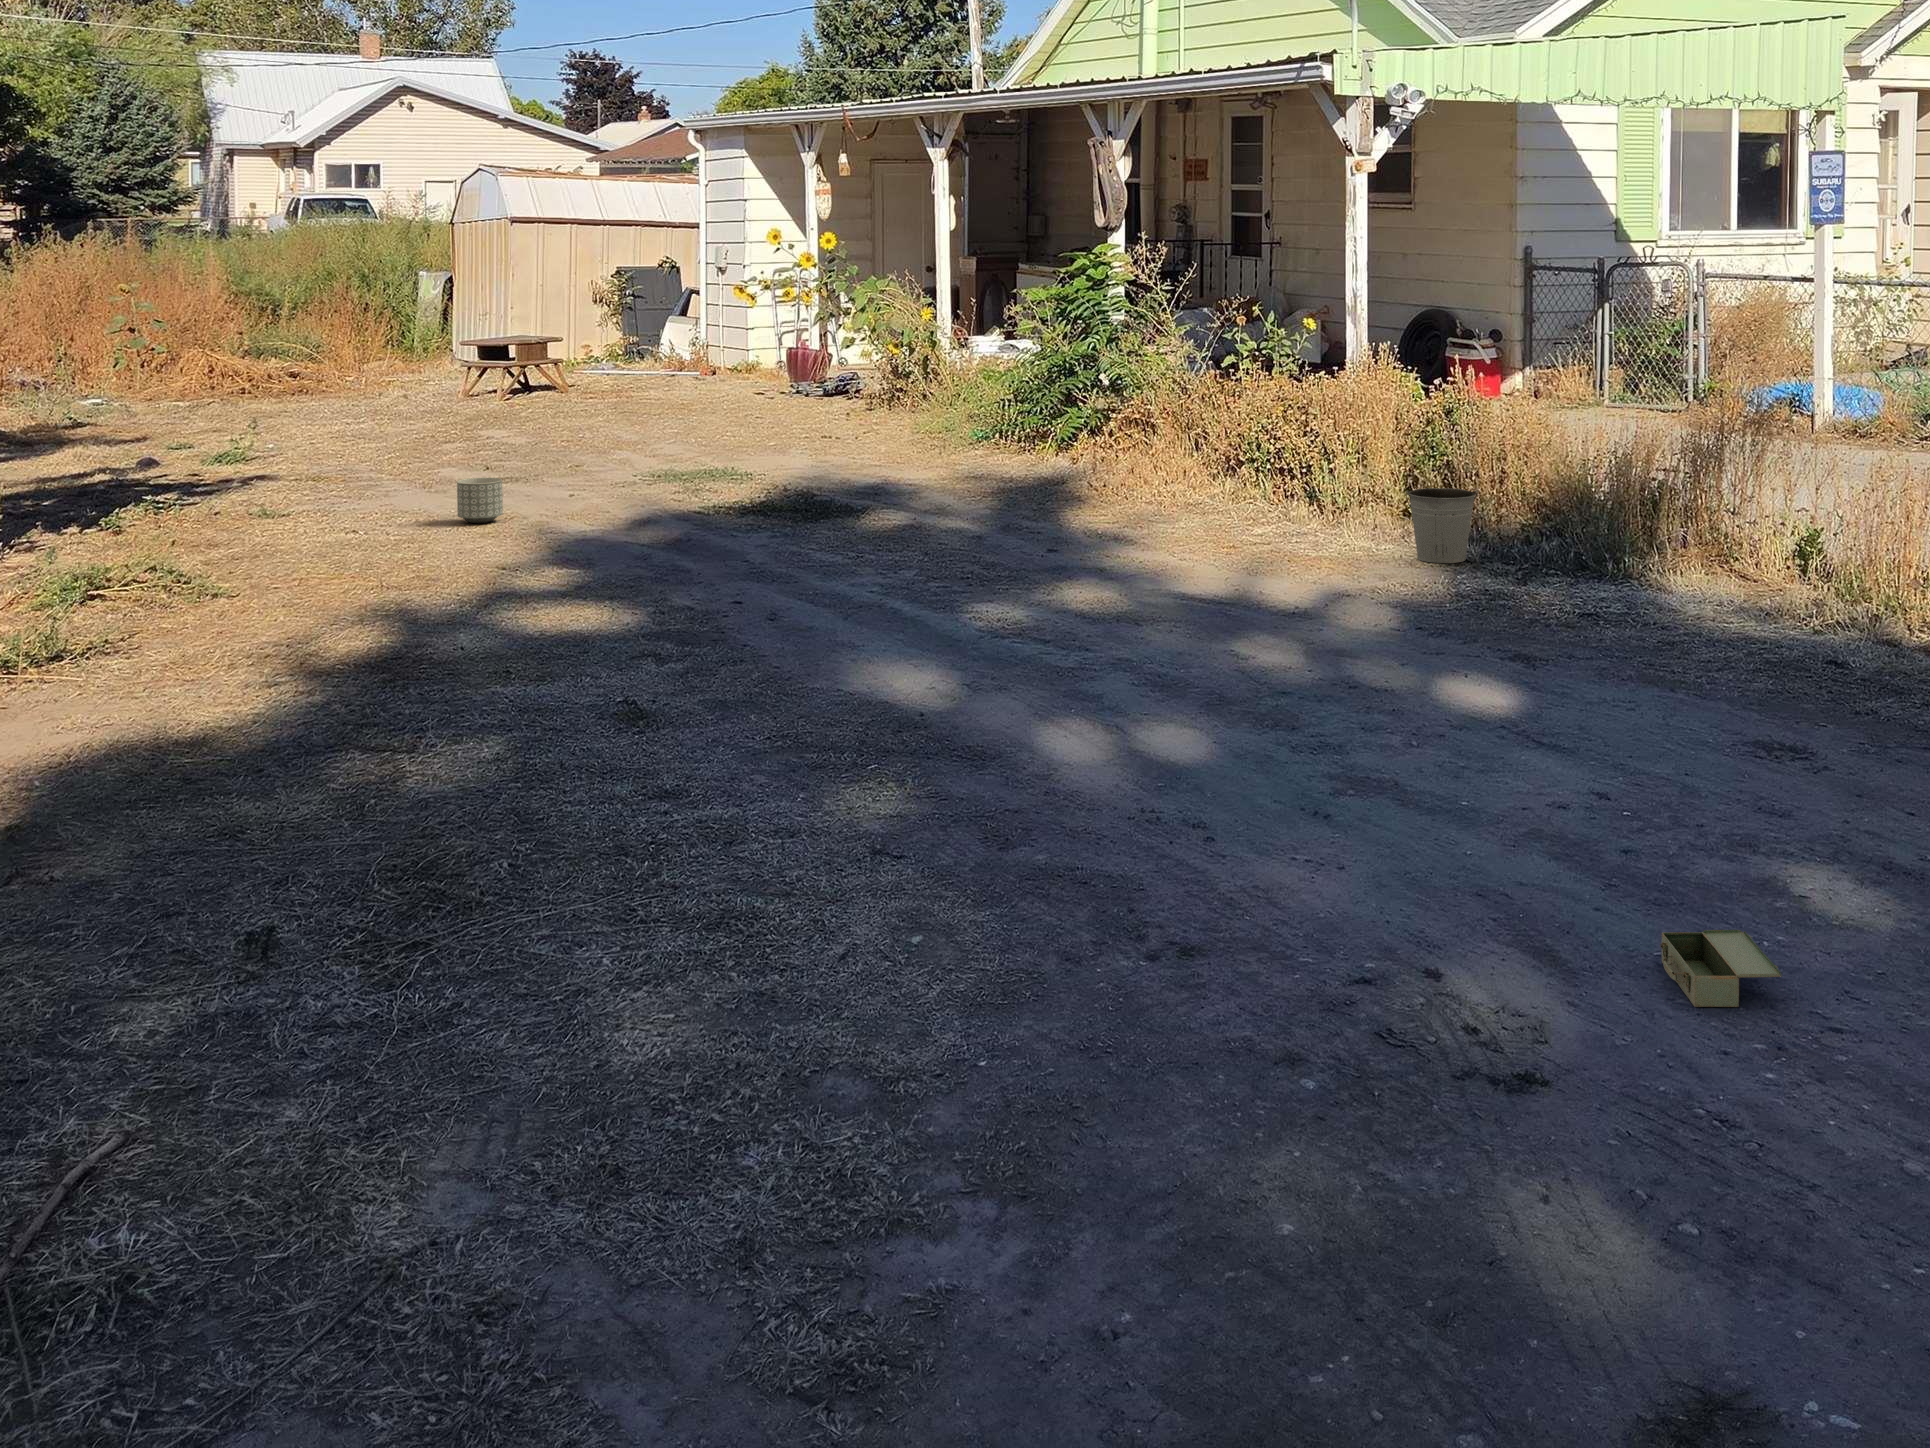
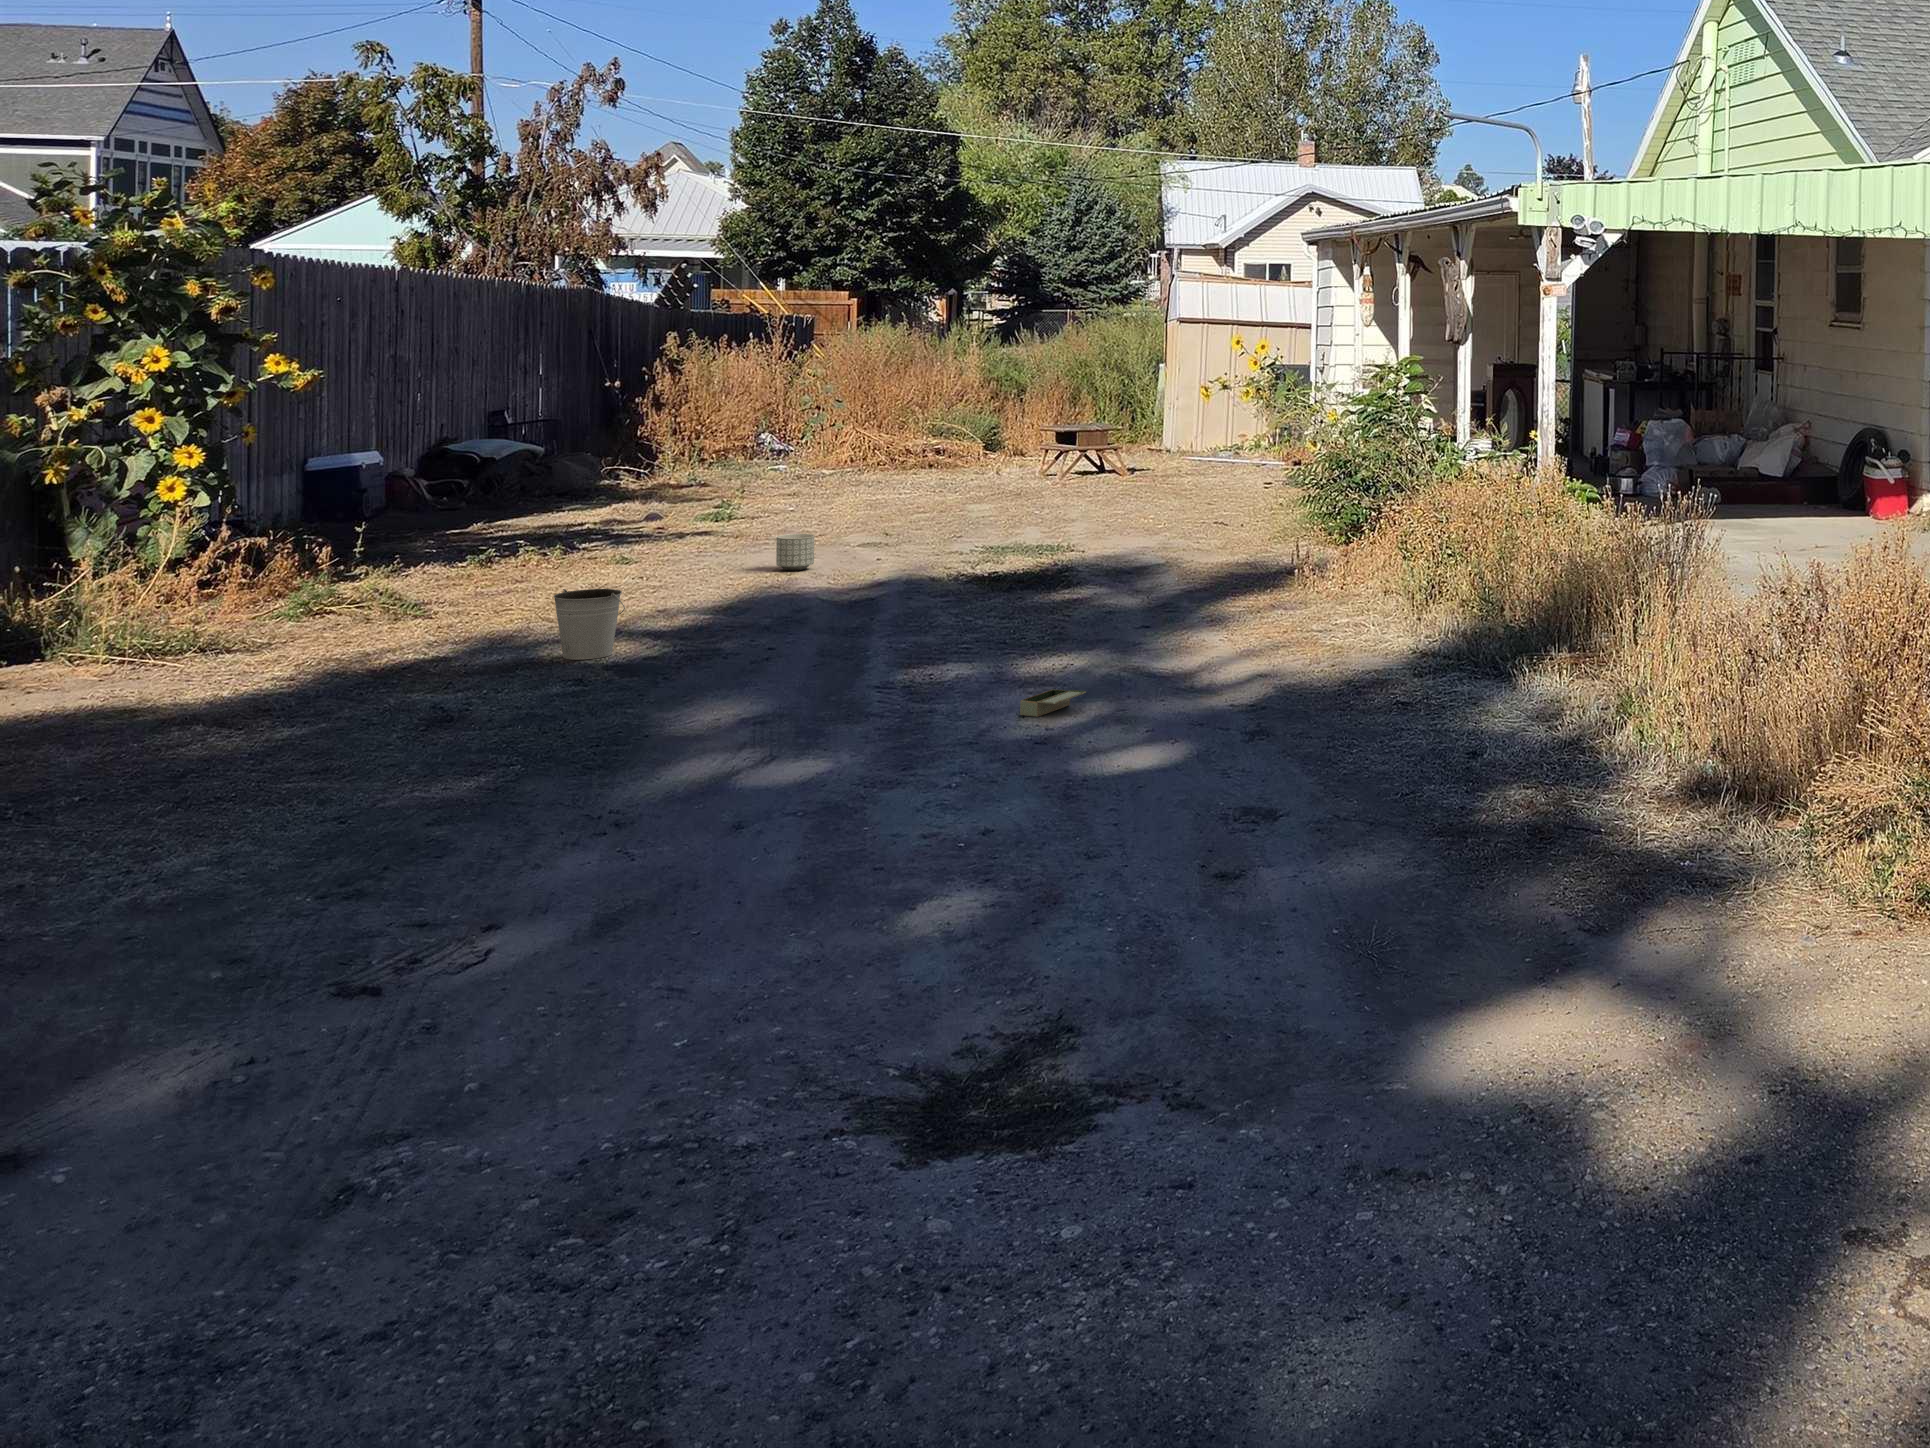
bucket: present [1406,488,1478,563] -> present [554,589,625,660]
toolbox: present [1661,930,1781,1007] -> present [1020,689,1086,717]

